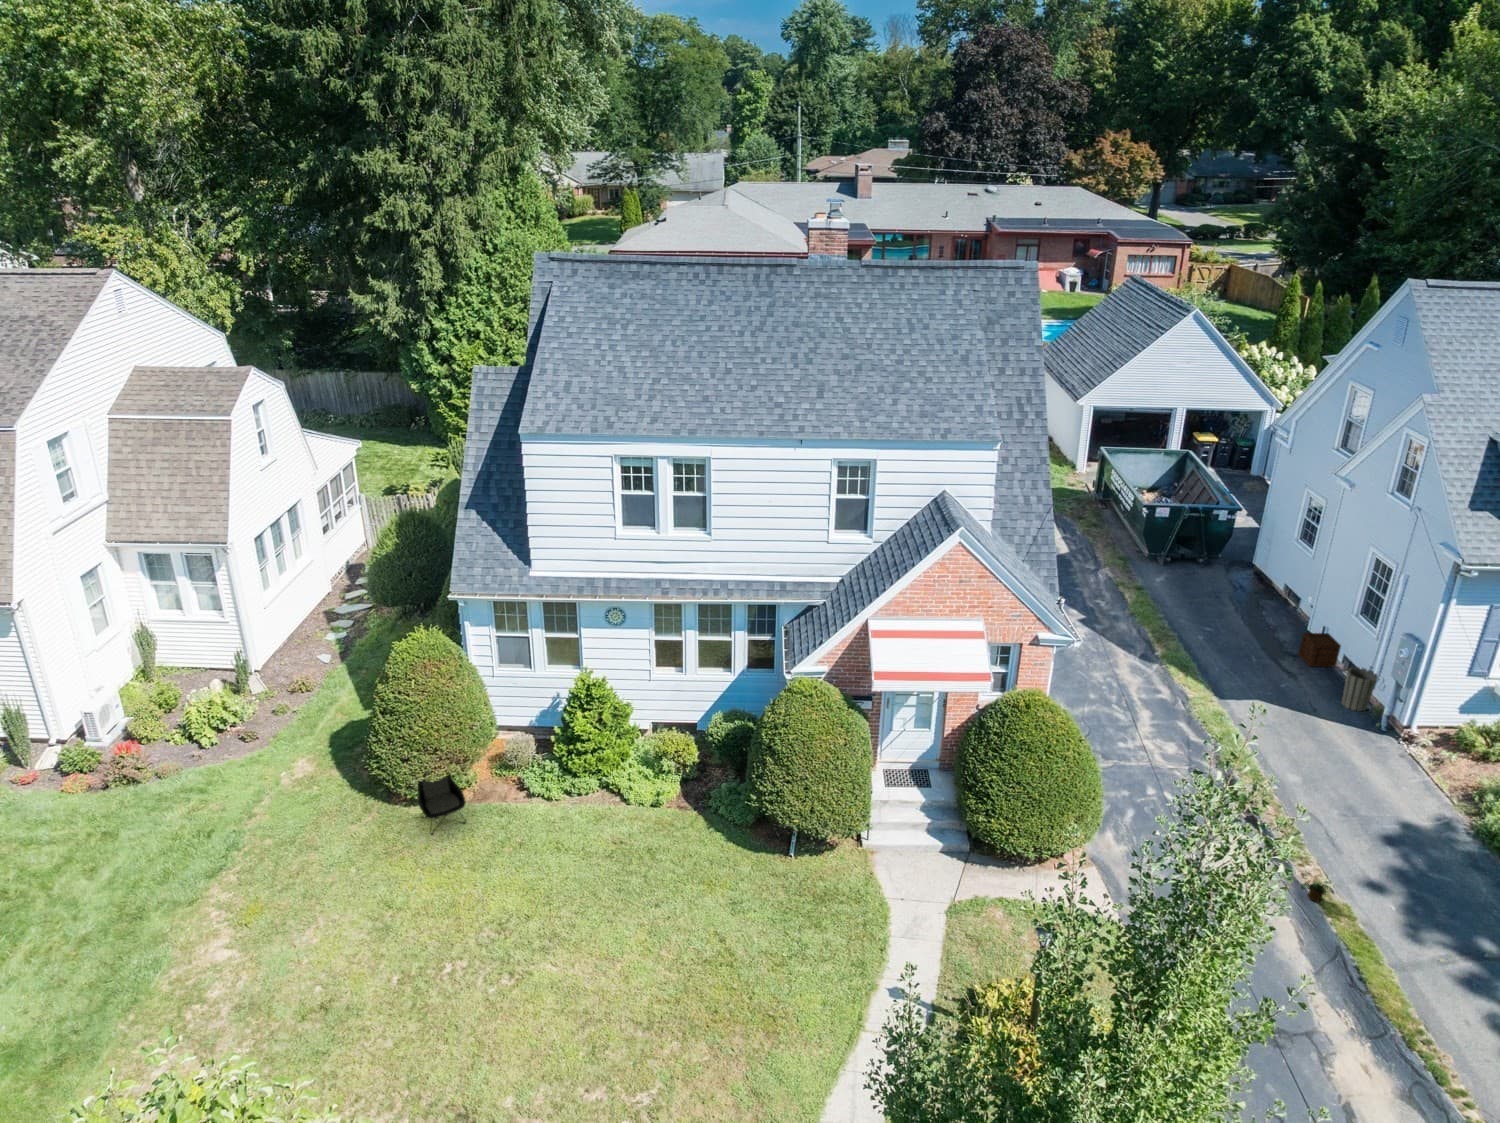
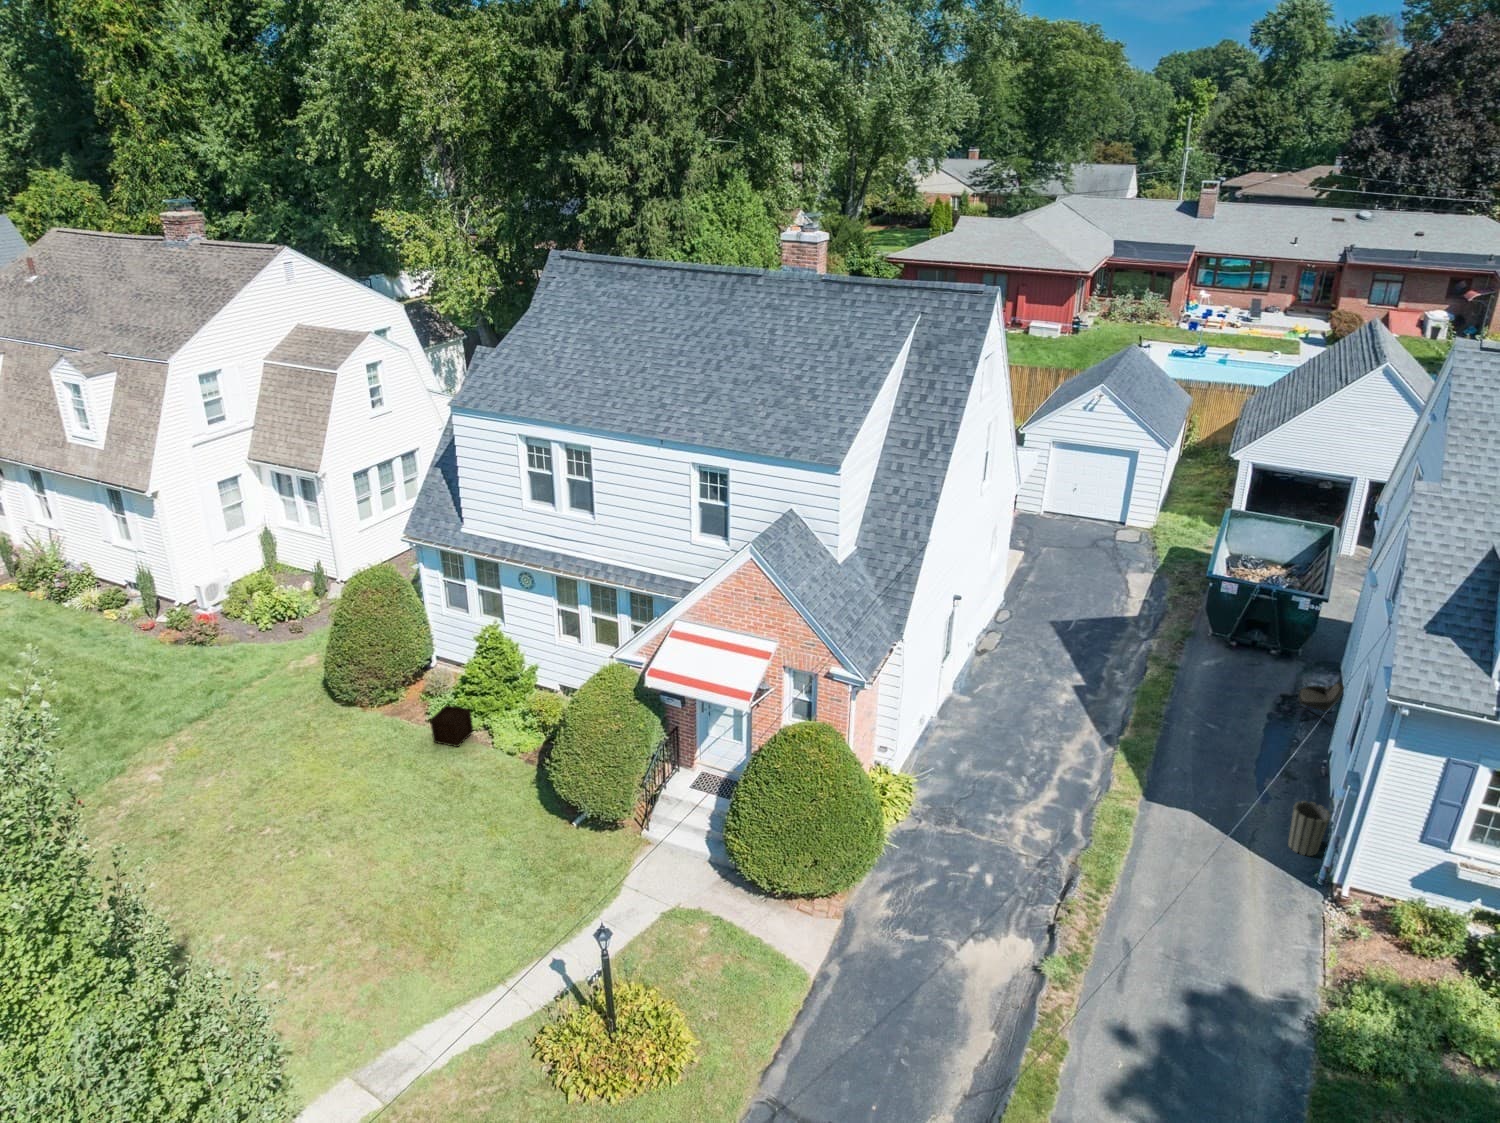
wooden crate: present [1298,633,1341,667] -> present [430,705,473,747]
lounge chair: present [418,776,466,834] -> present [1299,683,1344,726]
potted plant: present [1301,871,1334,902] -> none [1006,989,1038,1029]

